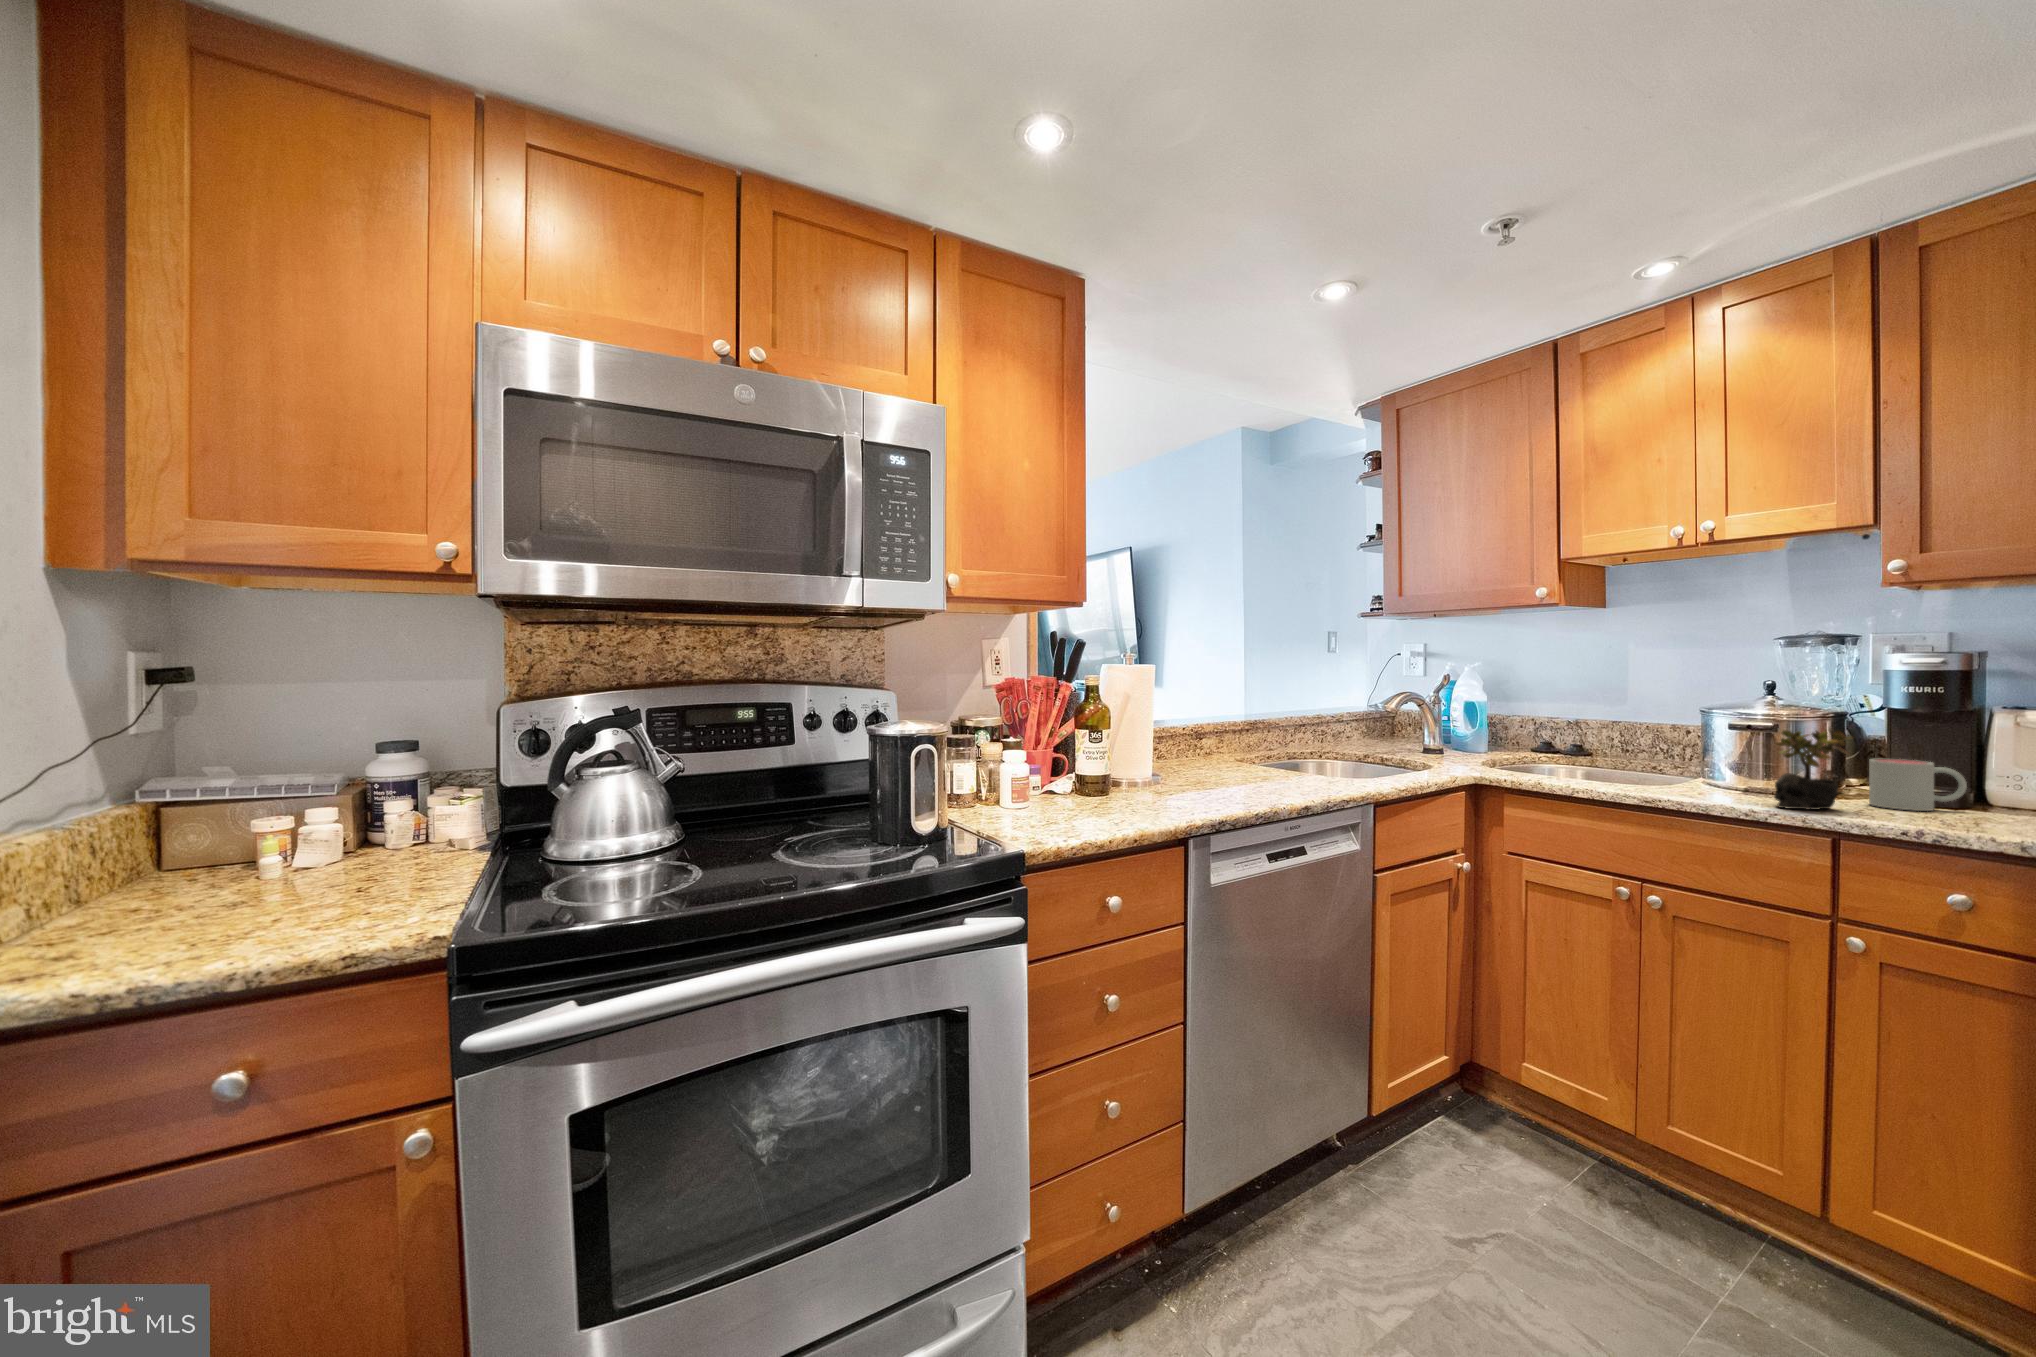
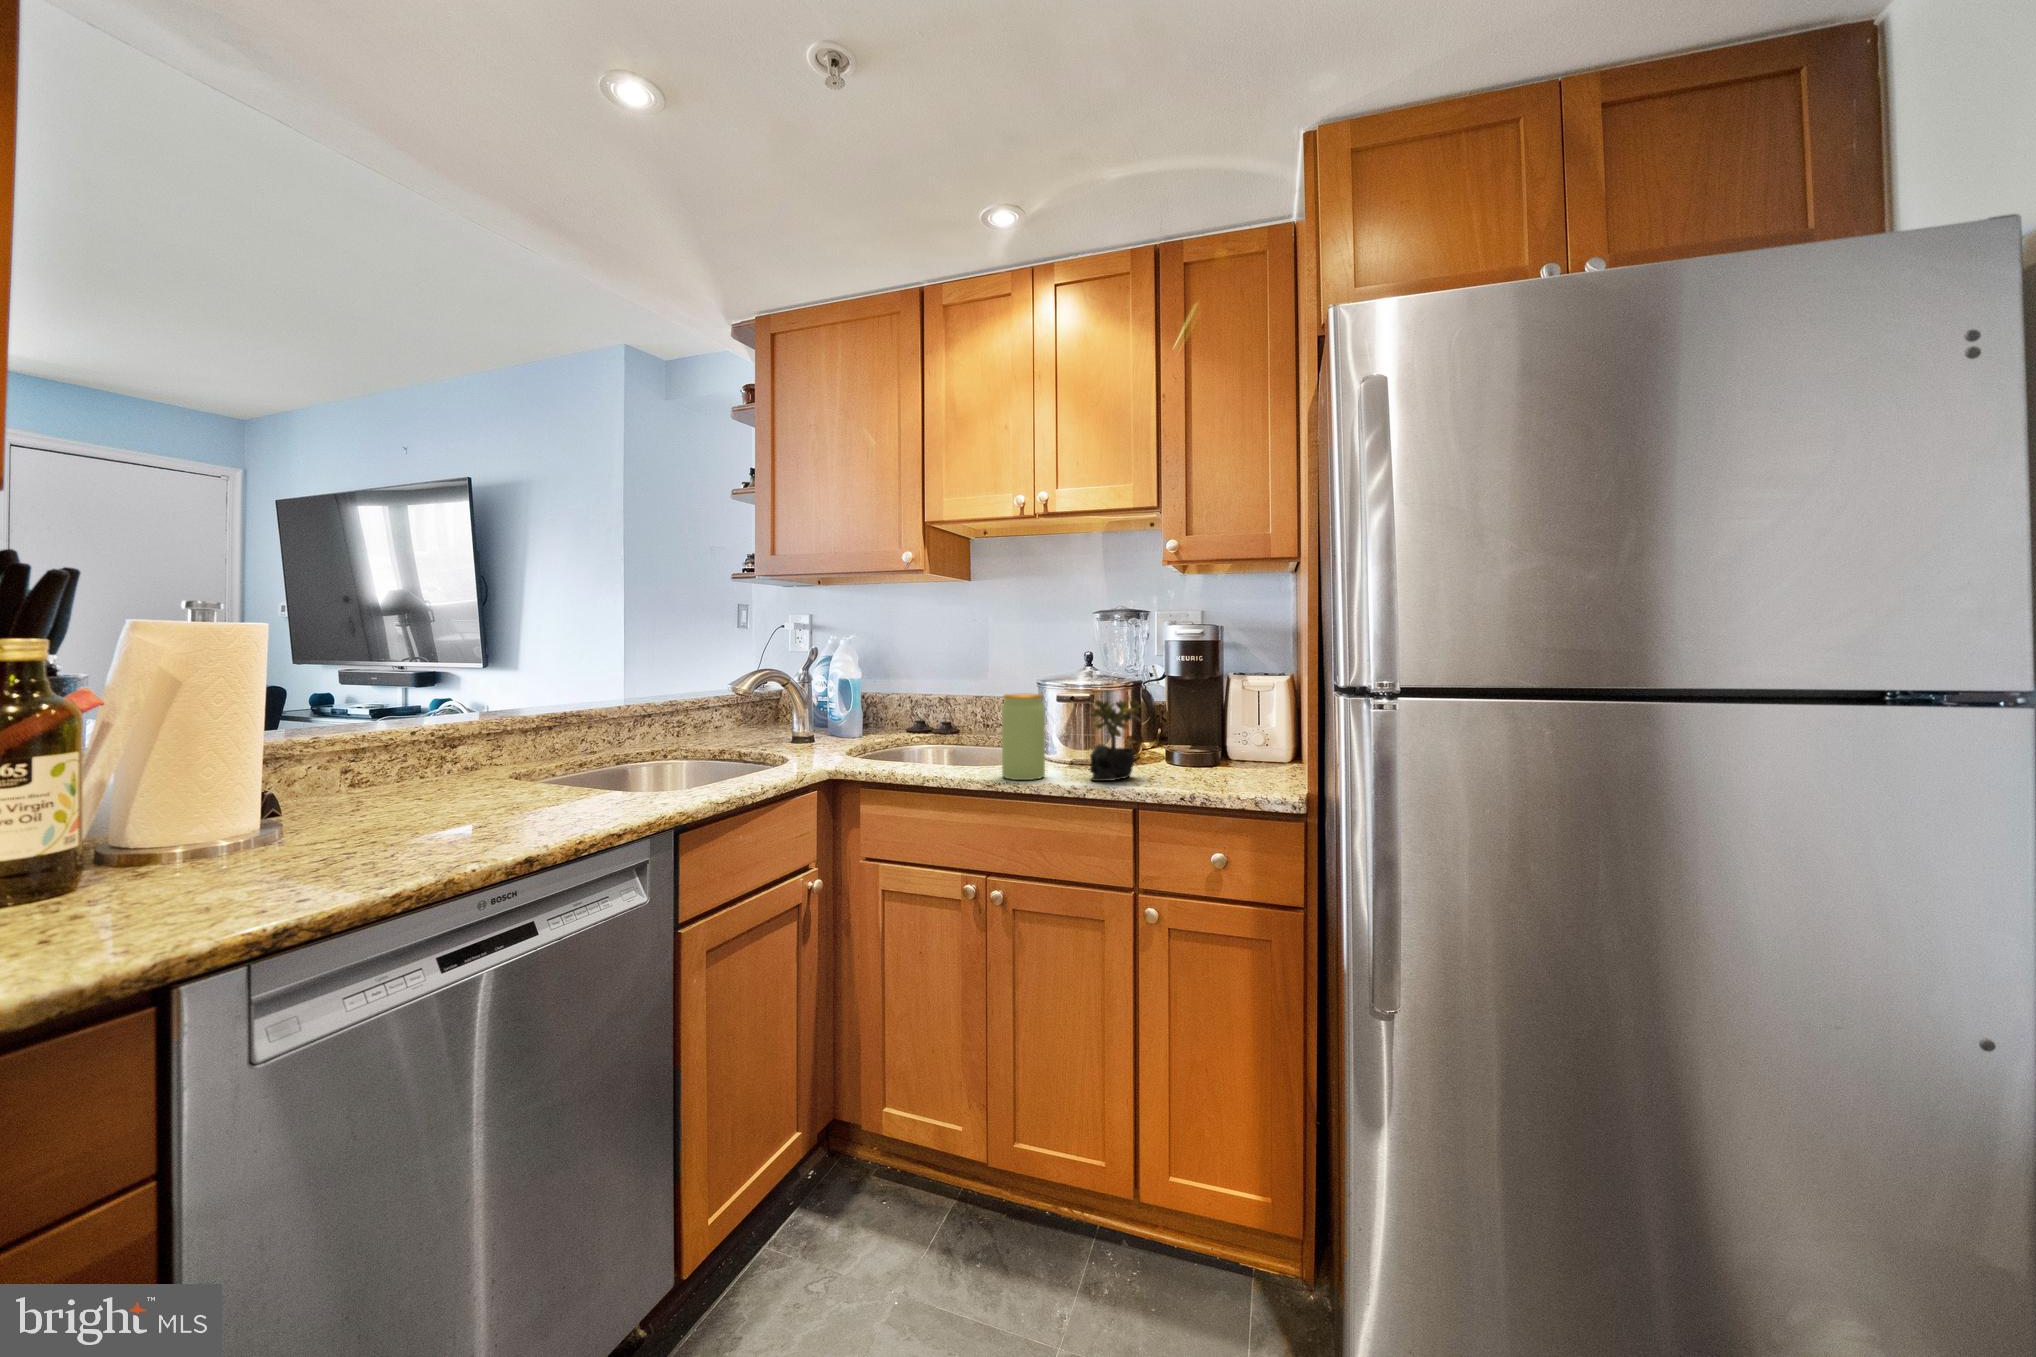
jar: none [1661,720,1714,800] -> present [1002,693,1045,780]
mug: present [1869,759,1967,811] -> none [1155,724,1215,772]

